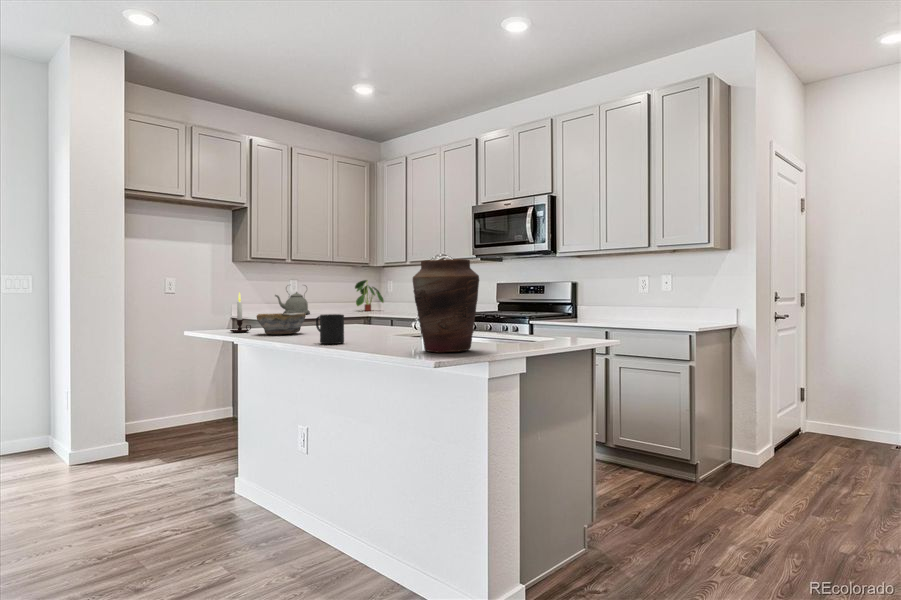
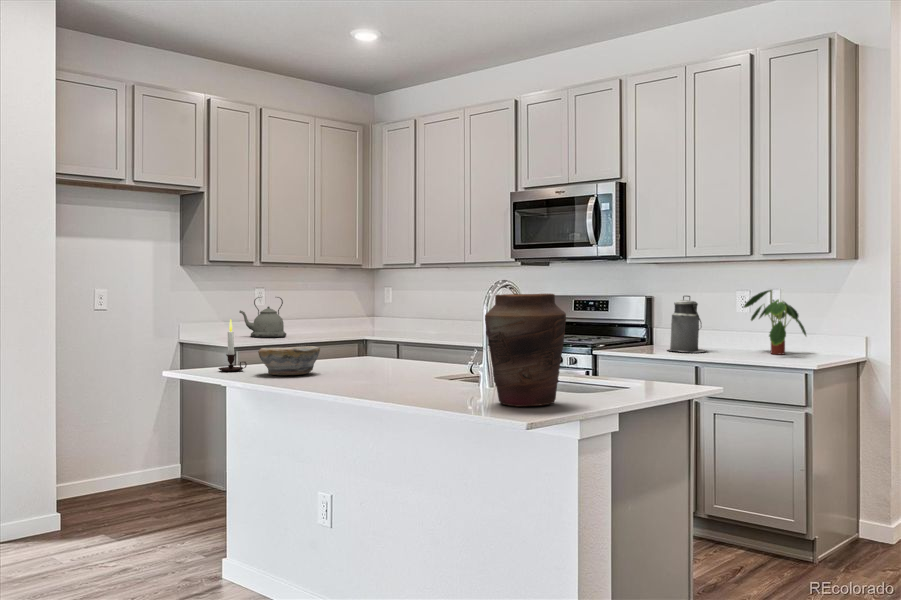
canister: none [585,278,616,321] -> present [667,295,706,352]
plant: present [355,280,384,311] -> present [744,290,806,354]
mug: present [316,314,344,344] -> none [351,354,387,392]

